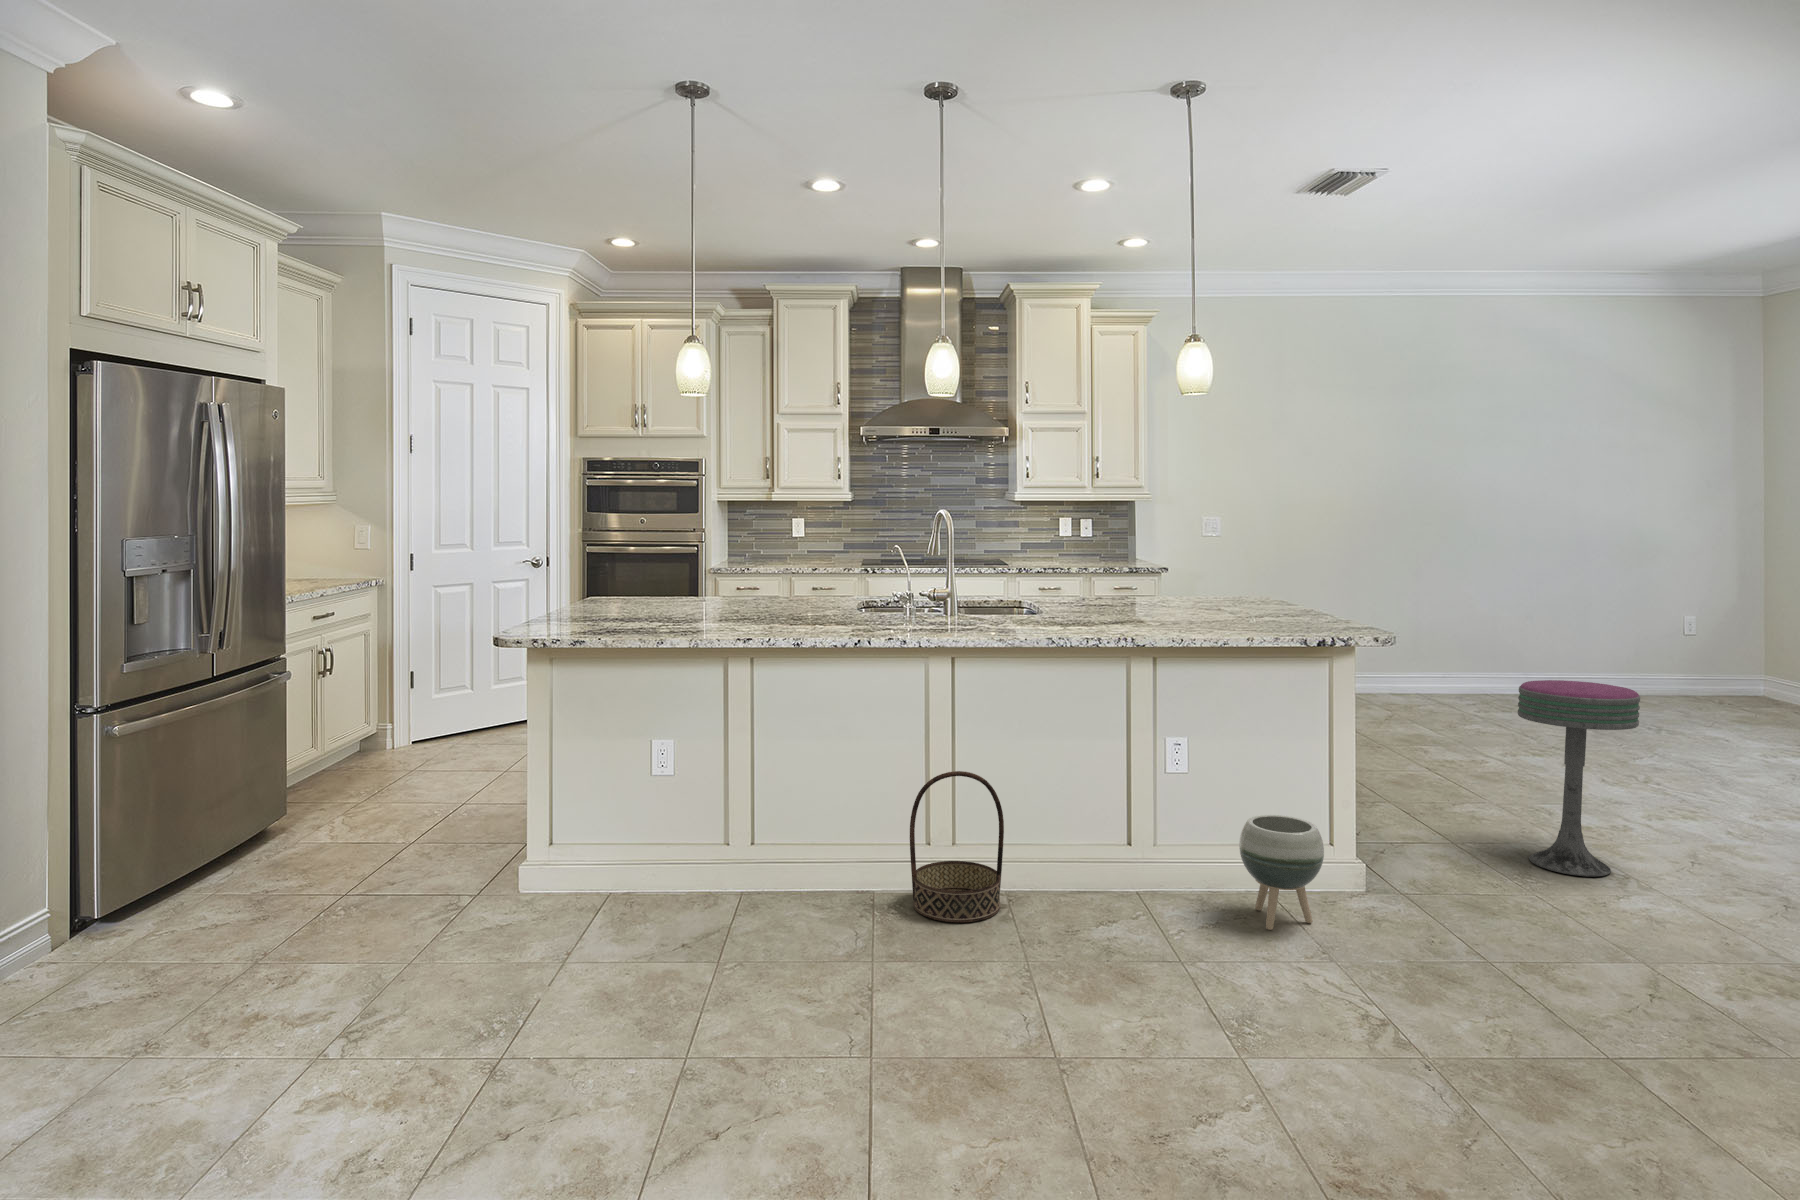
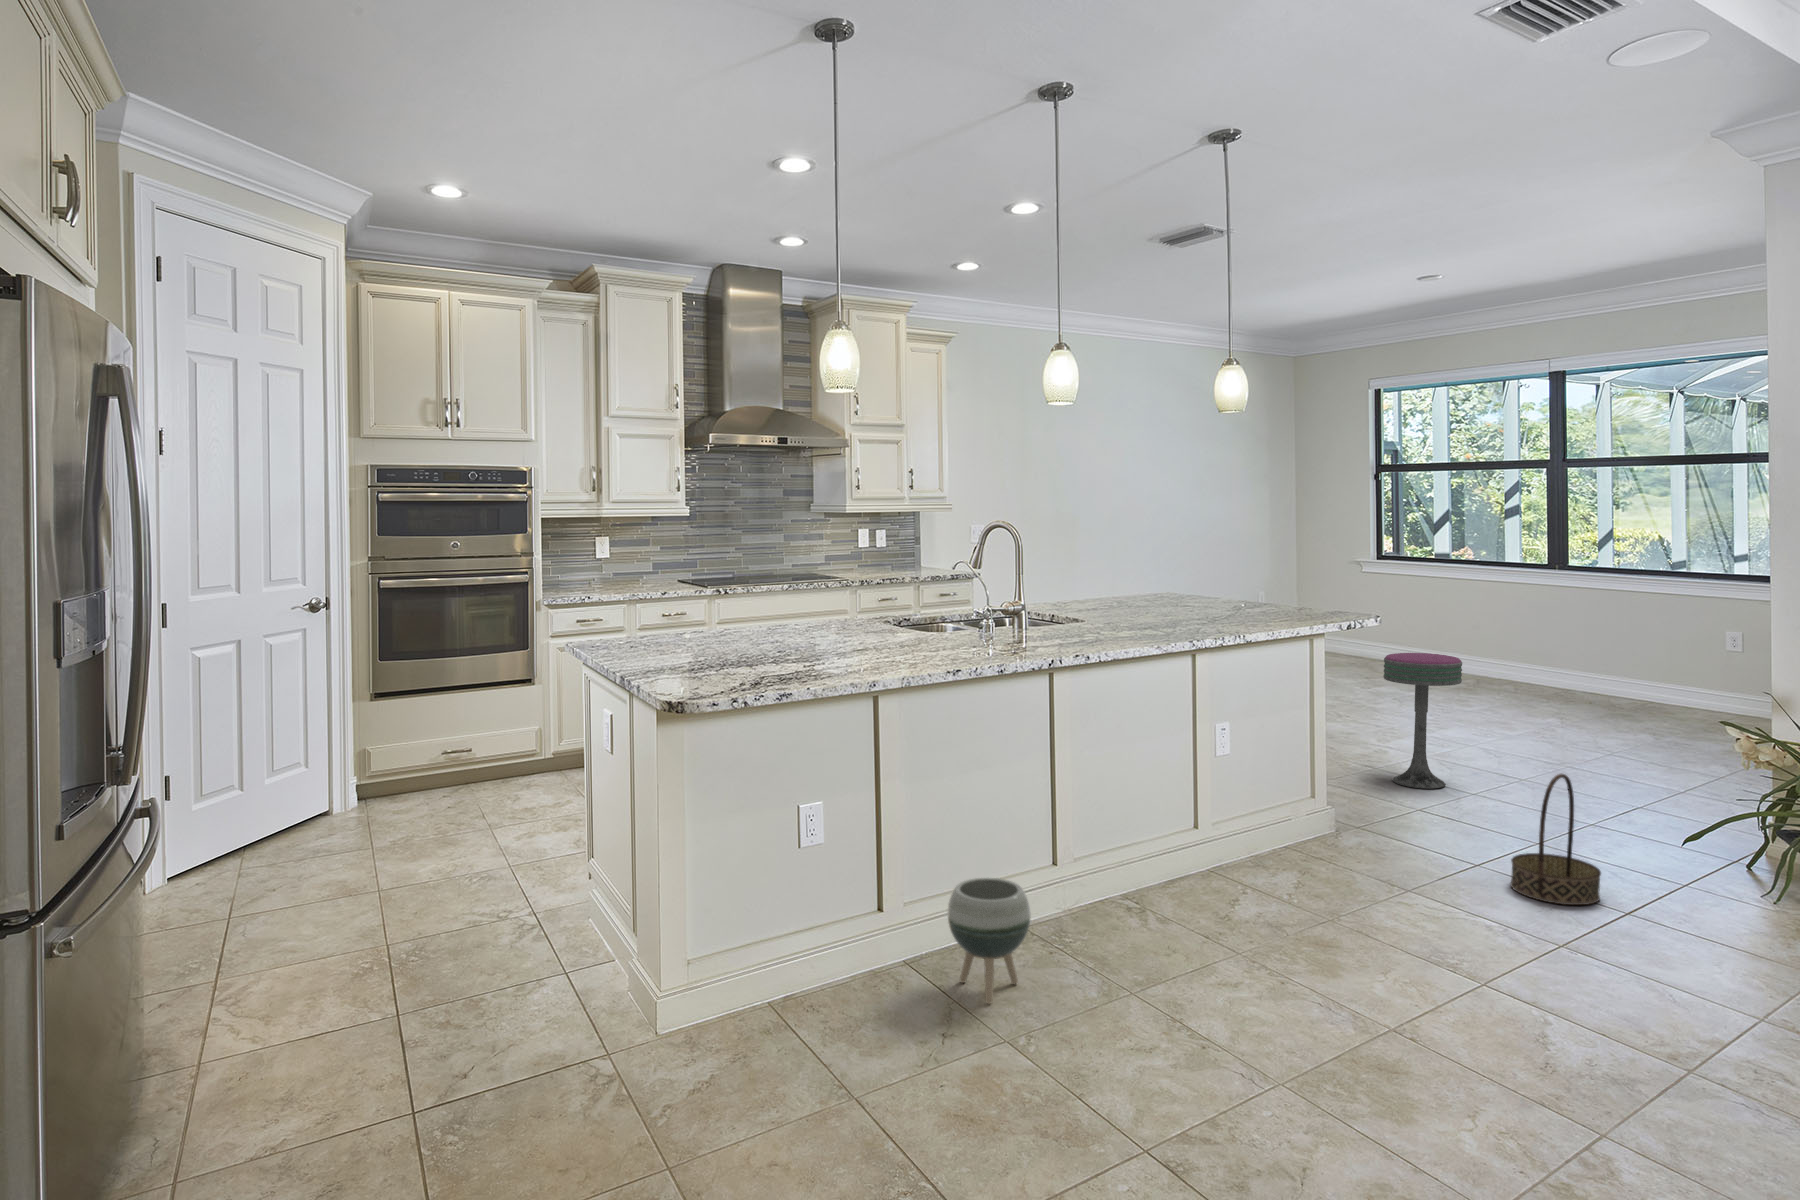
basket: present [910,771,1004,922] -> present [1510,774,1601,905]
planter: present [1239,815,1324,930] -> present [947,878,1030,1004]

